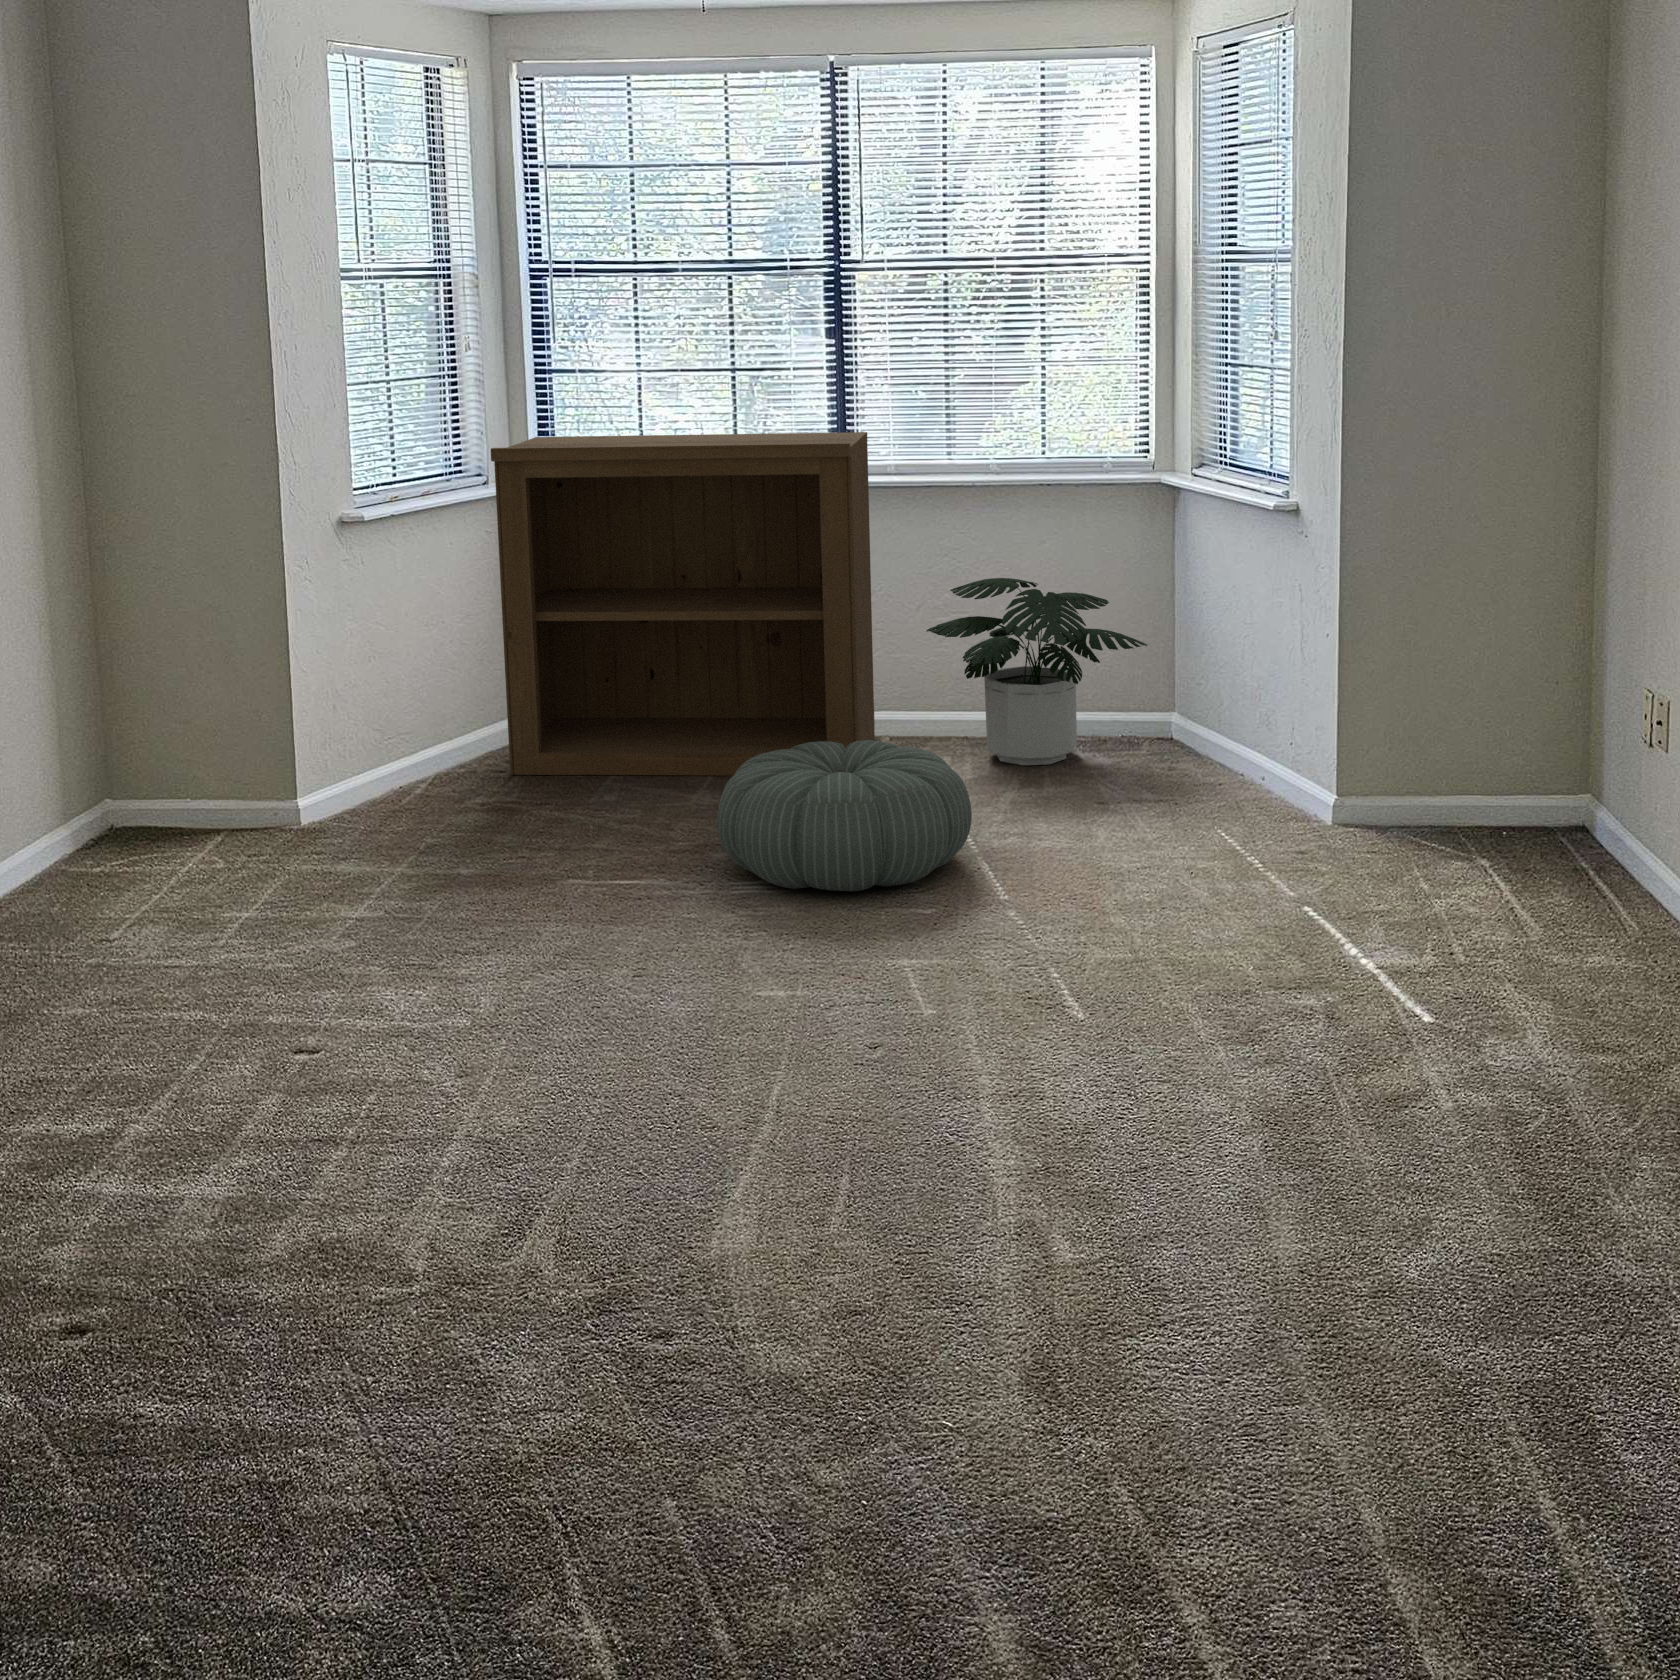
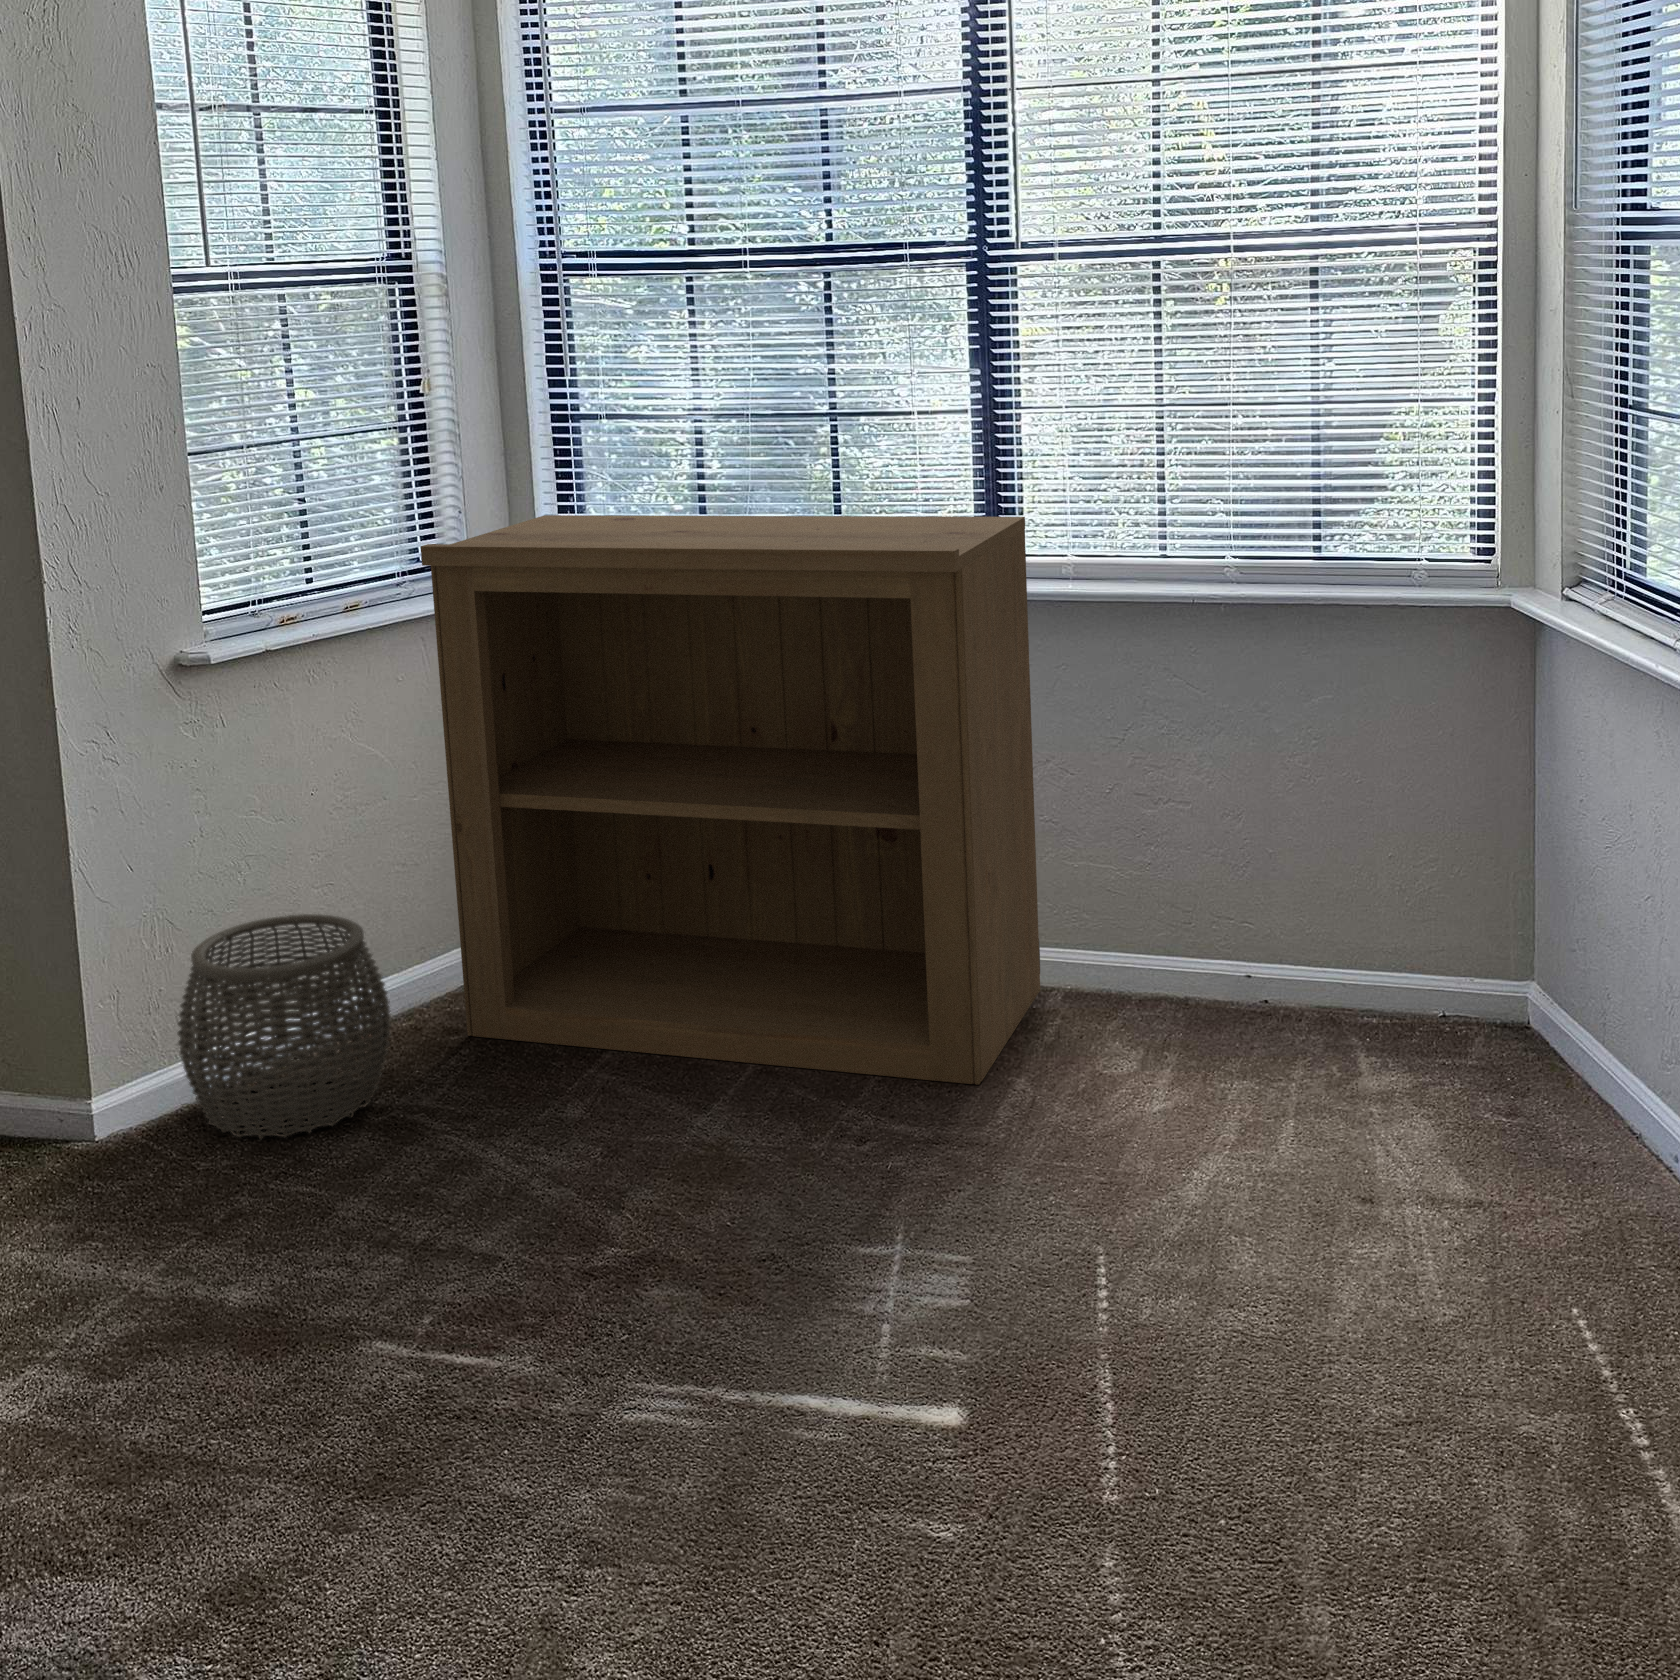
potted plant: present [927,578,1147,765] -> none [1108,759,1470,1081]
woven basket: none [351,688,486,822] -> present [177,914,391,1139]
pouf: present [717,740,972,891] -> none [624,1092,1082,1439]

